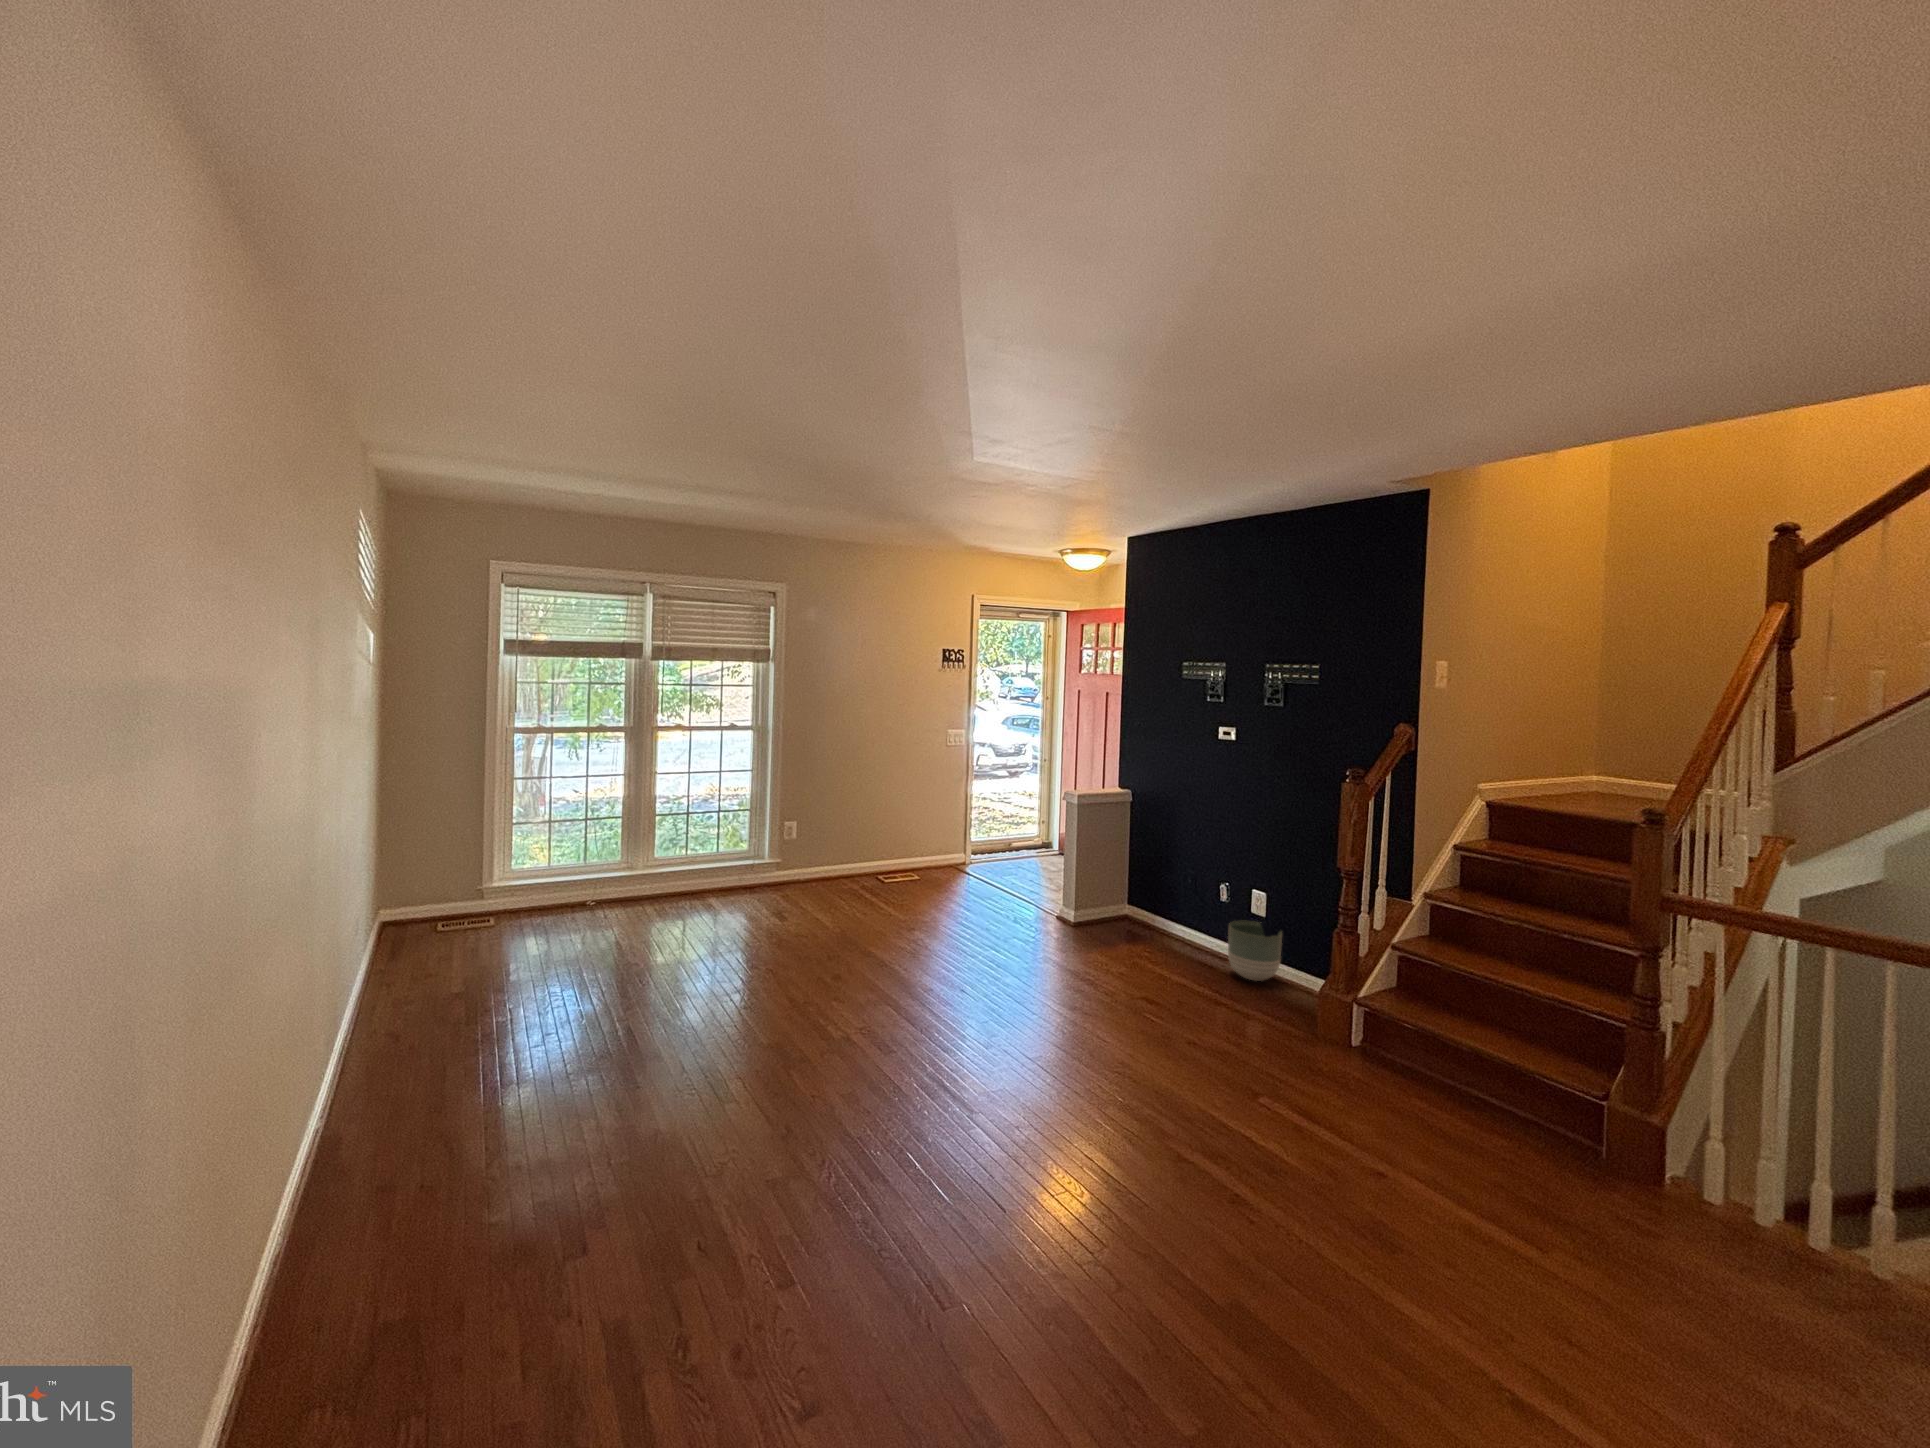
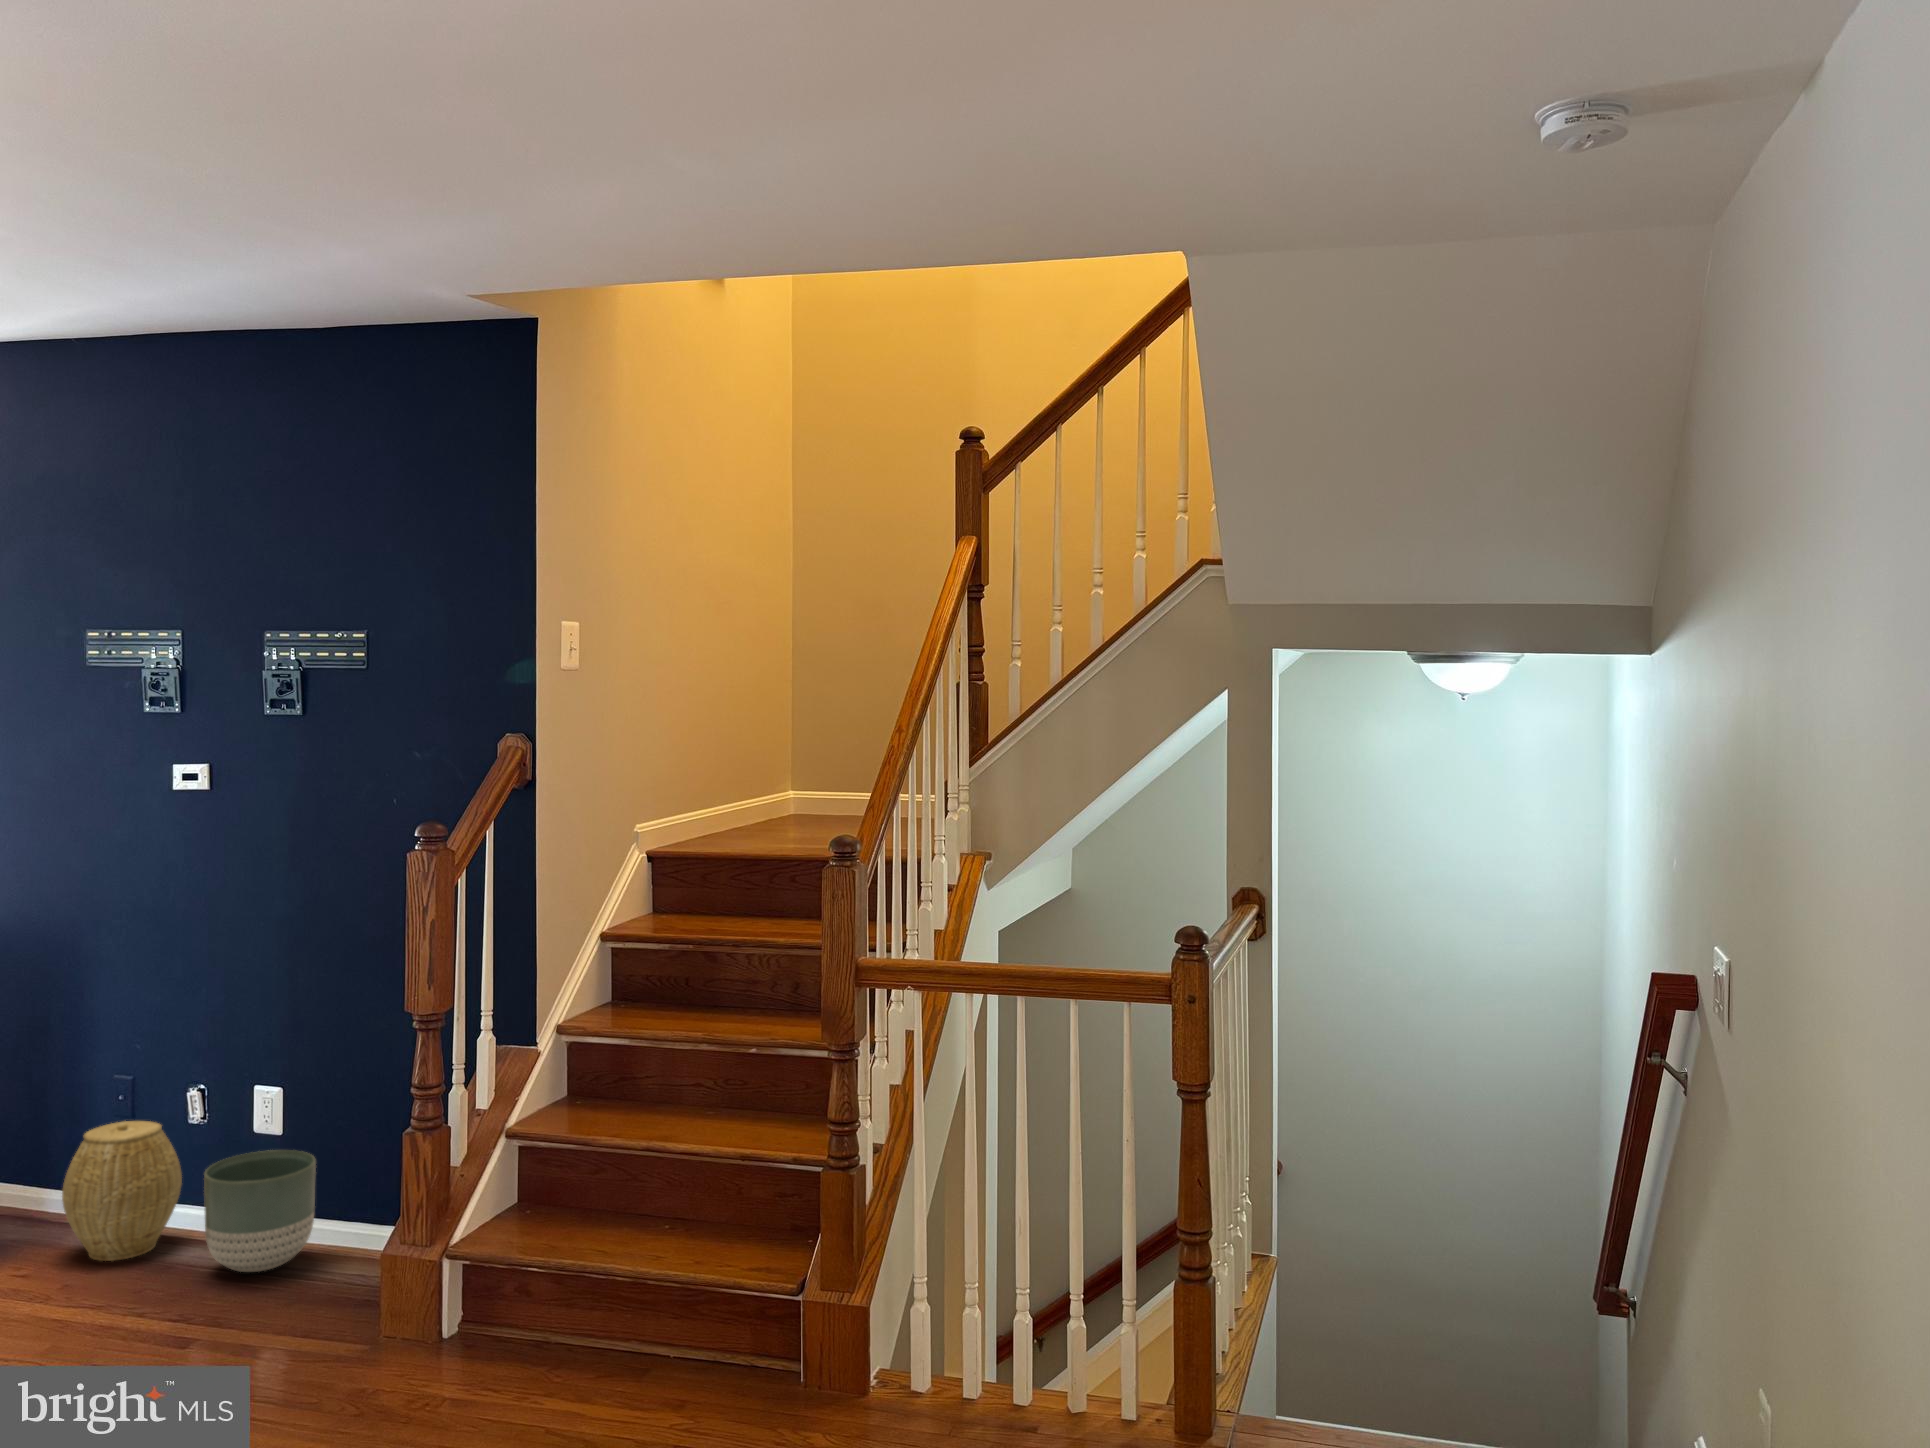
woven basket: none [1166,891,1217,956] -> present [62,1121,182,1261]

